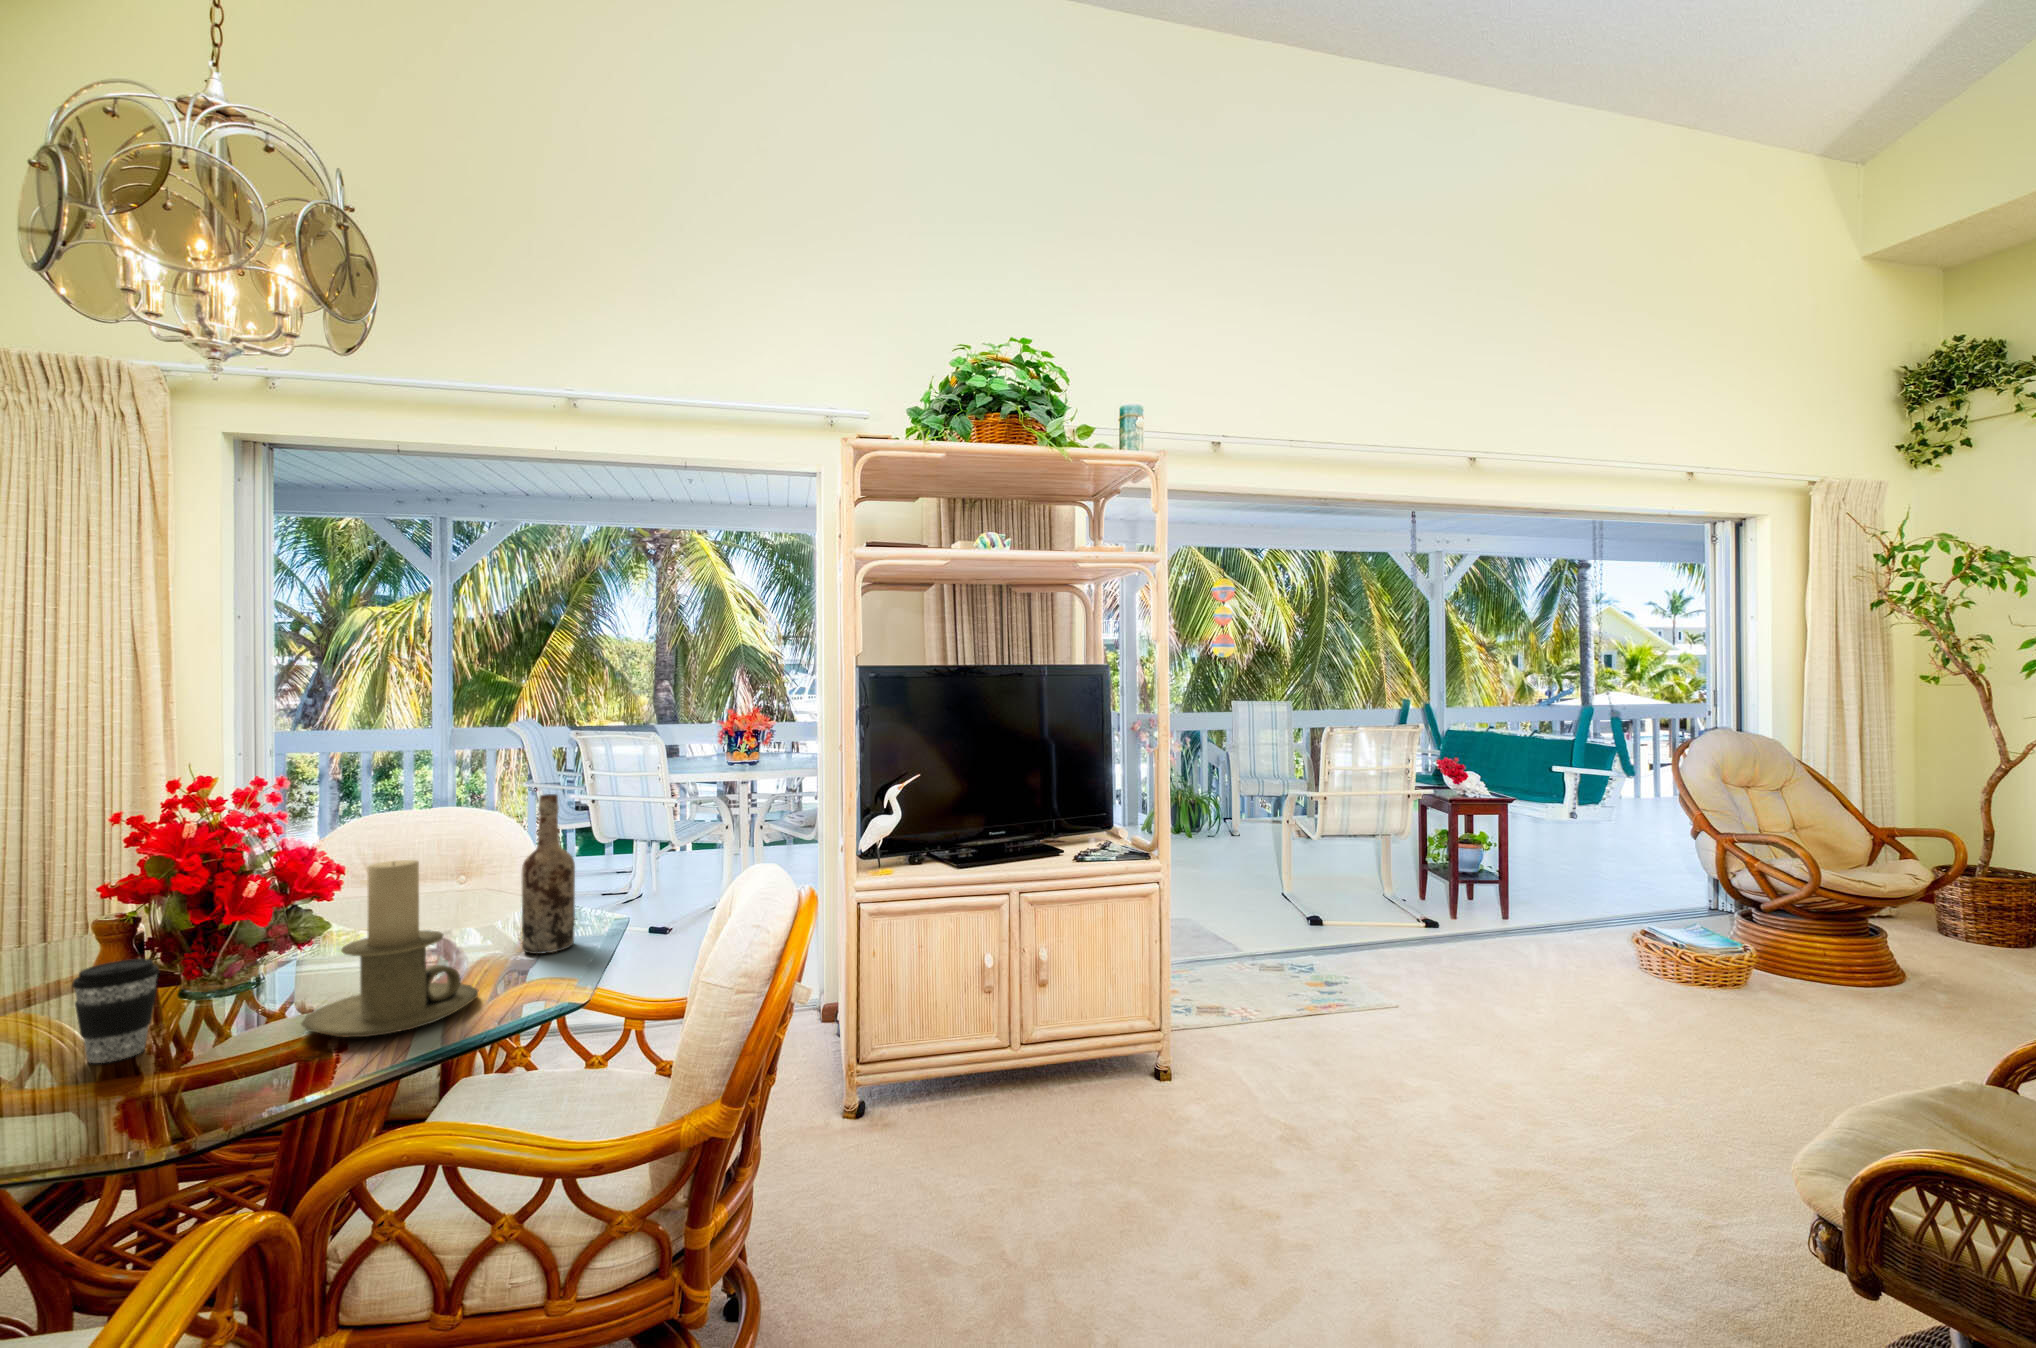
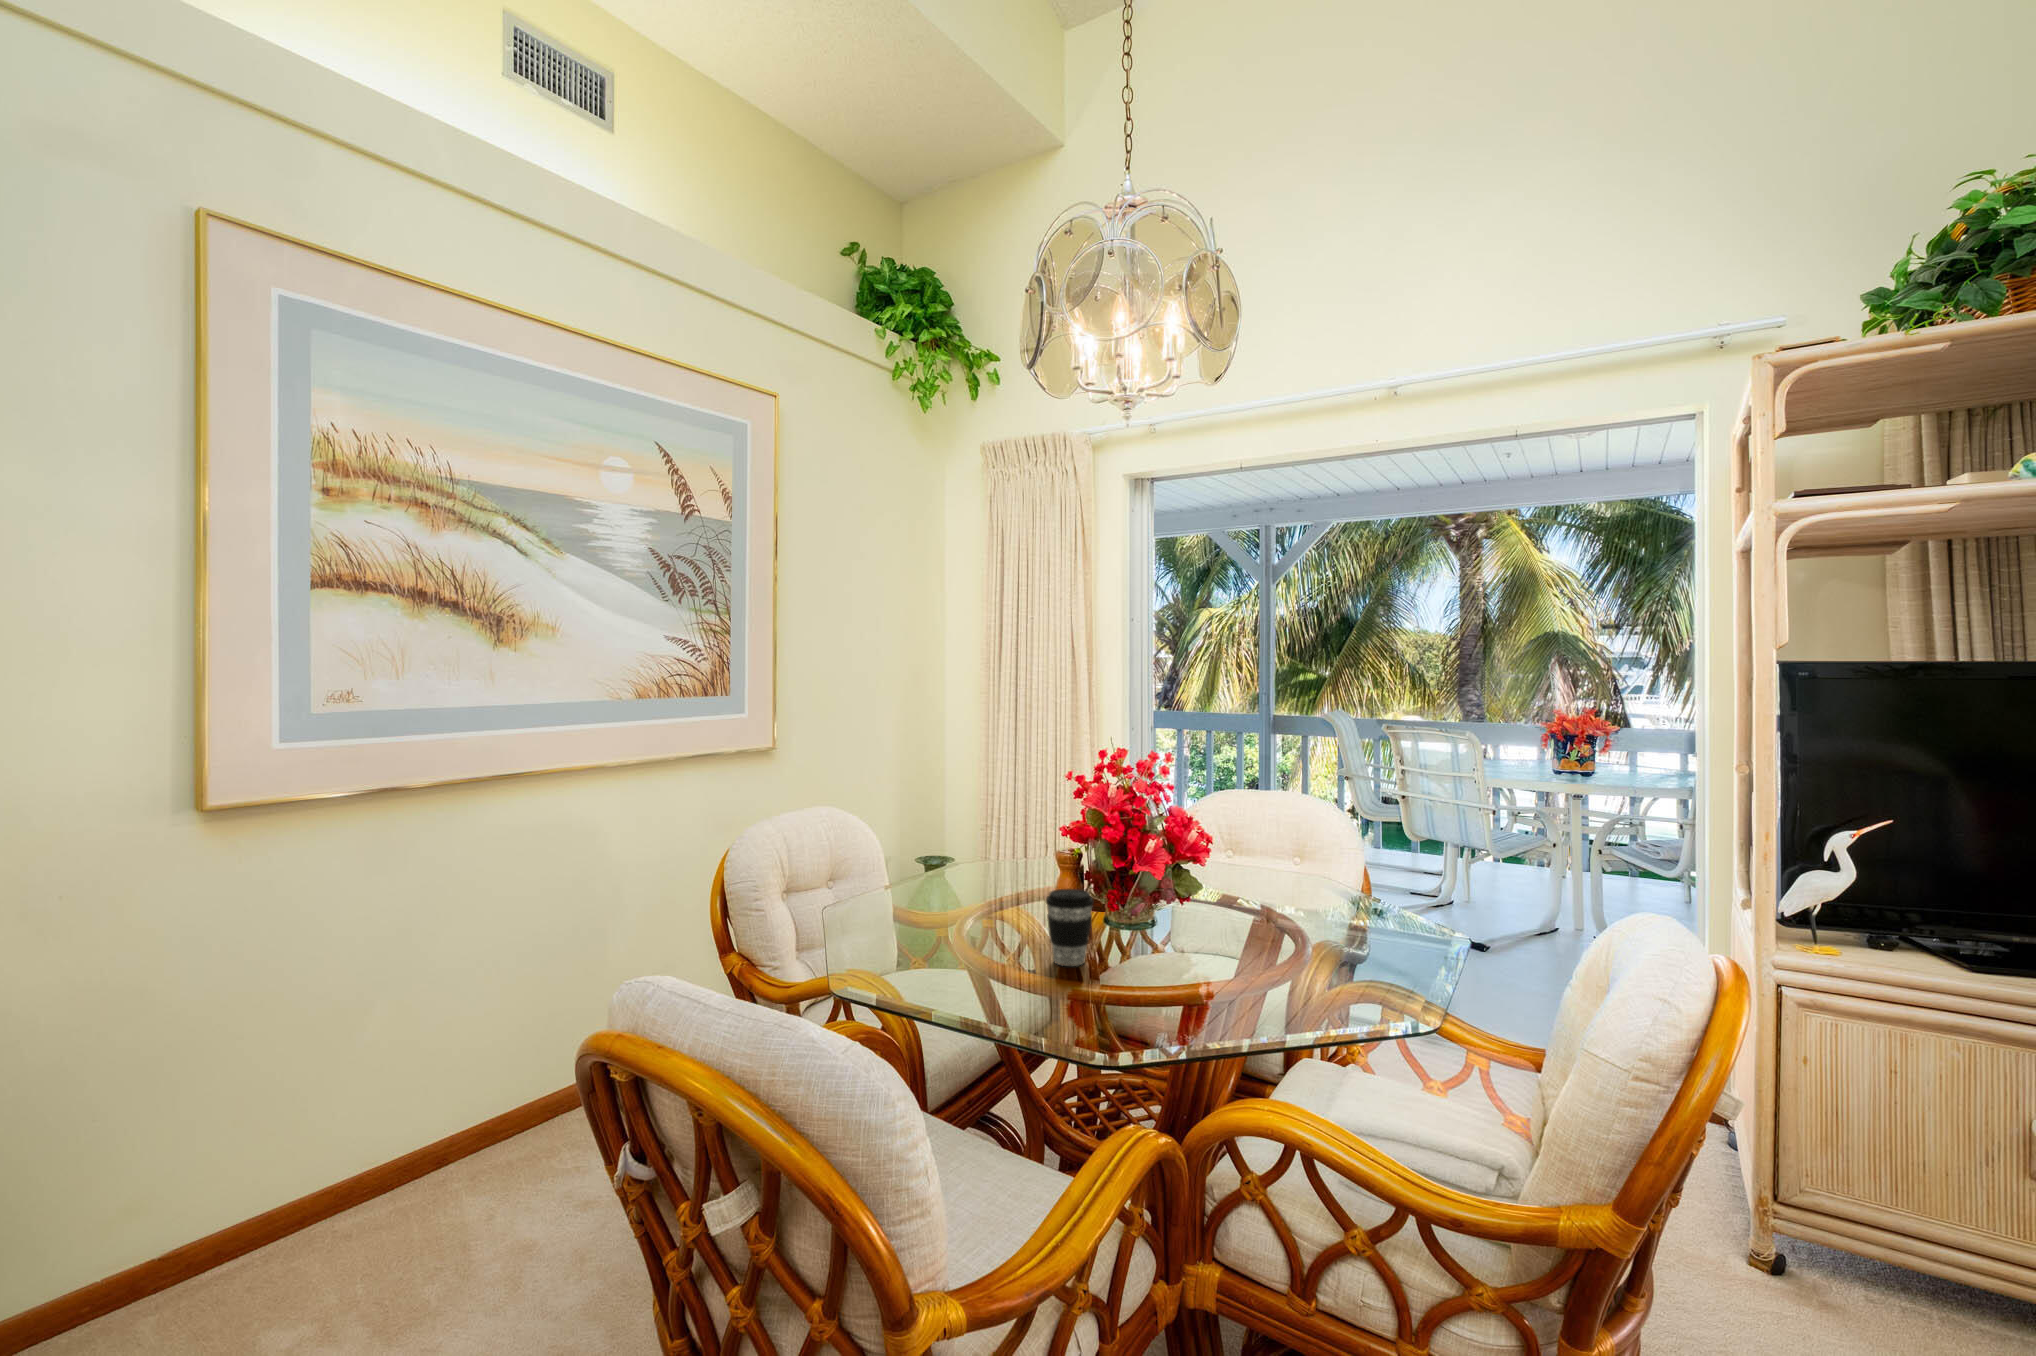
wine bottle: present [522,794,575,954] -> none [1359,793,1412,958]
candle holder: present [301,860,478,1037] -> none [1184,842,1324,1004]

